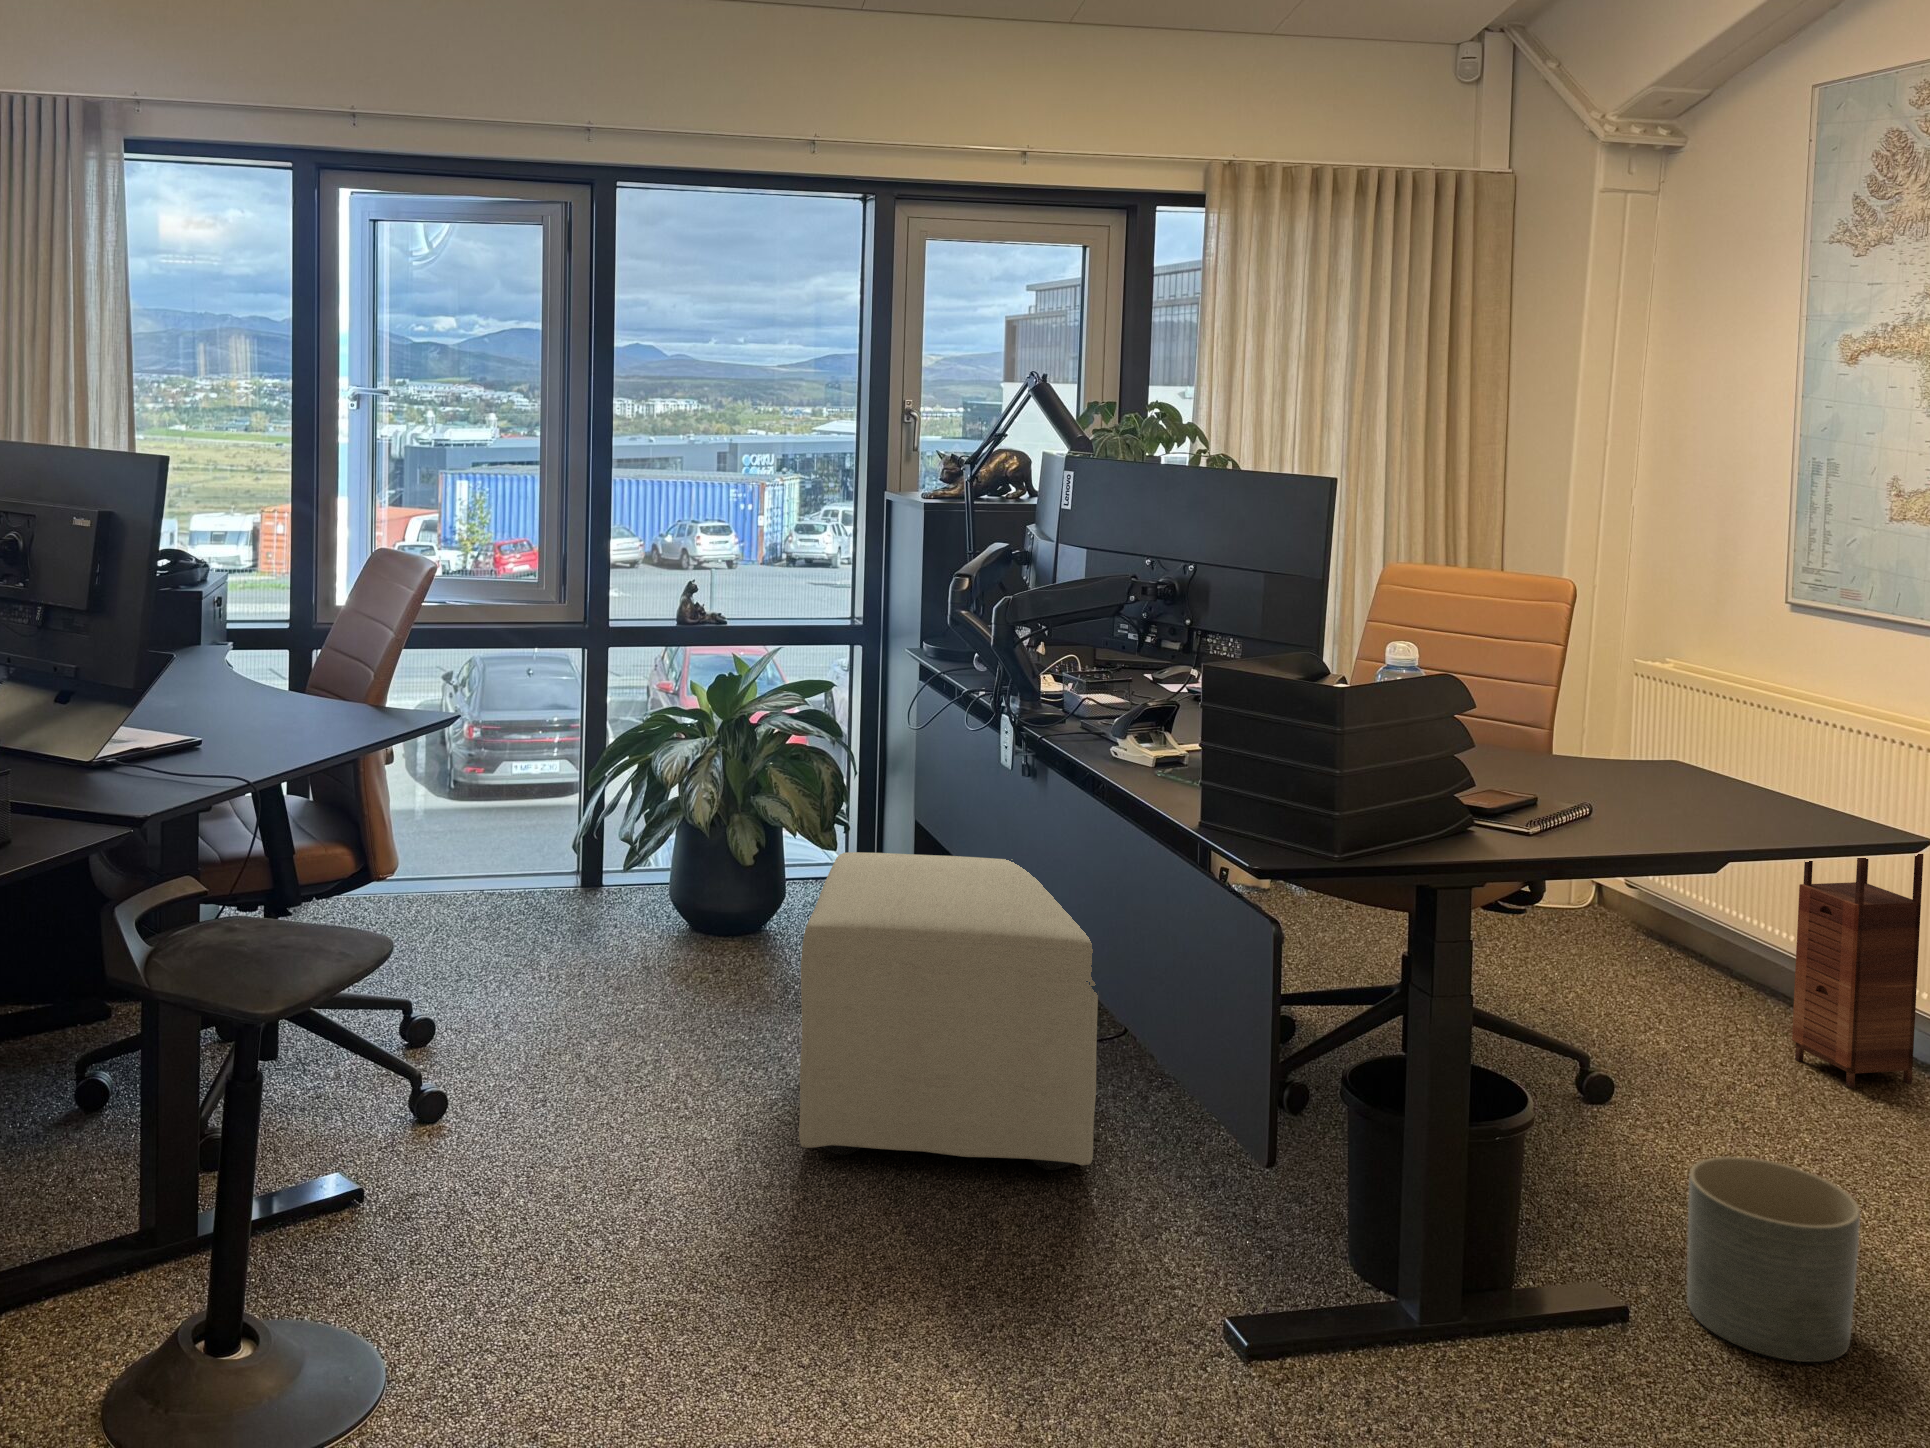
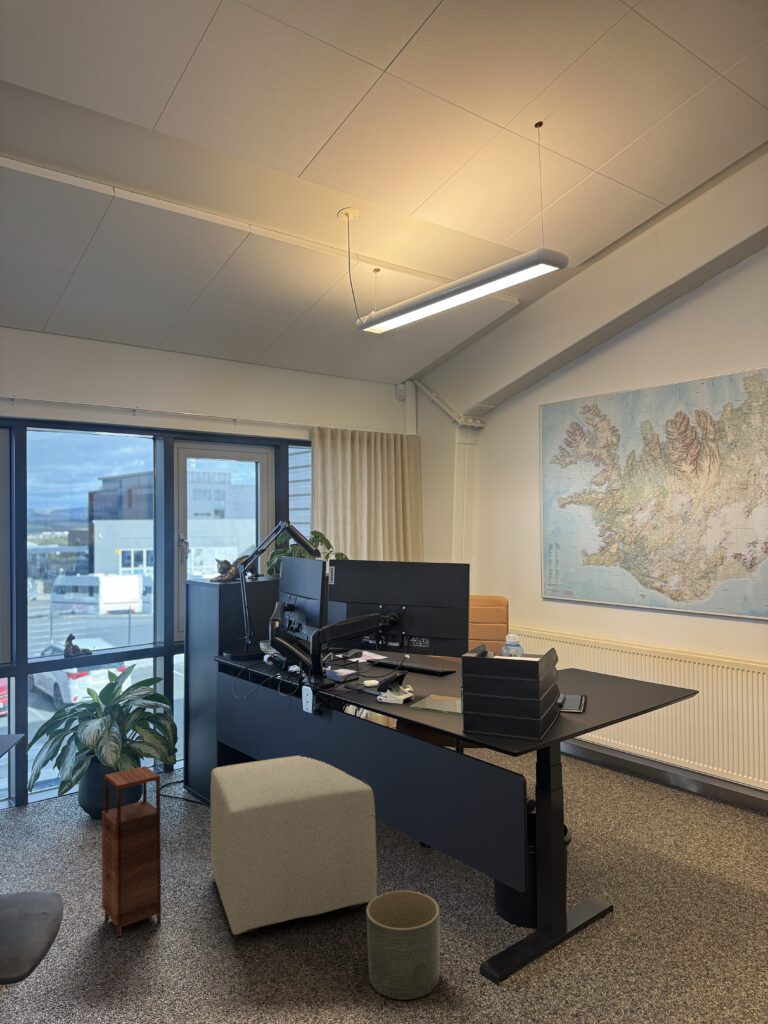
storage cabinet: present [1792,854,1923,1088] -> present [102,766,161,937]
planter: present [1687,1157,1860,1362] -> present [366,891,440,1000]

